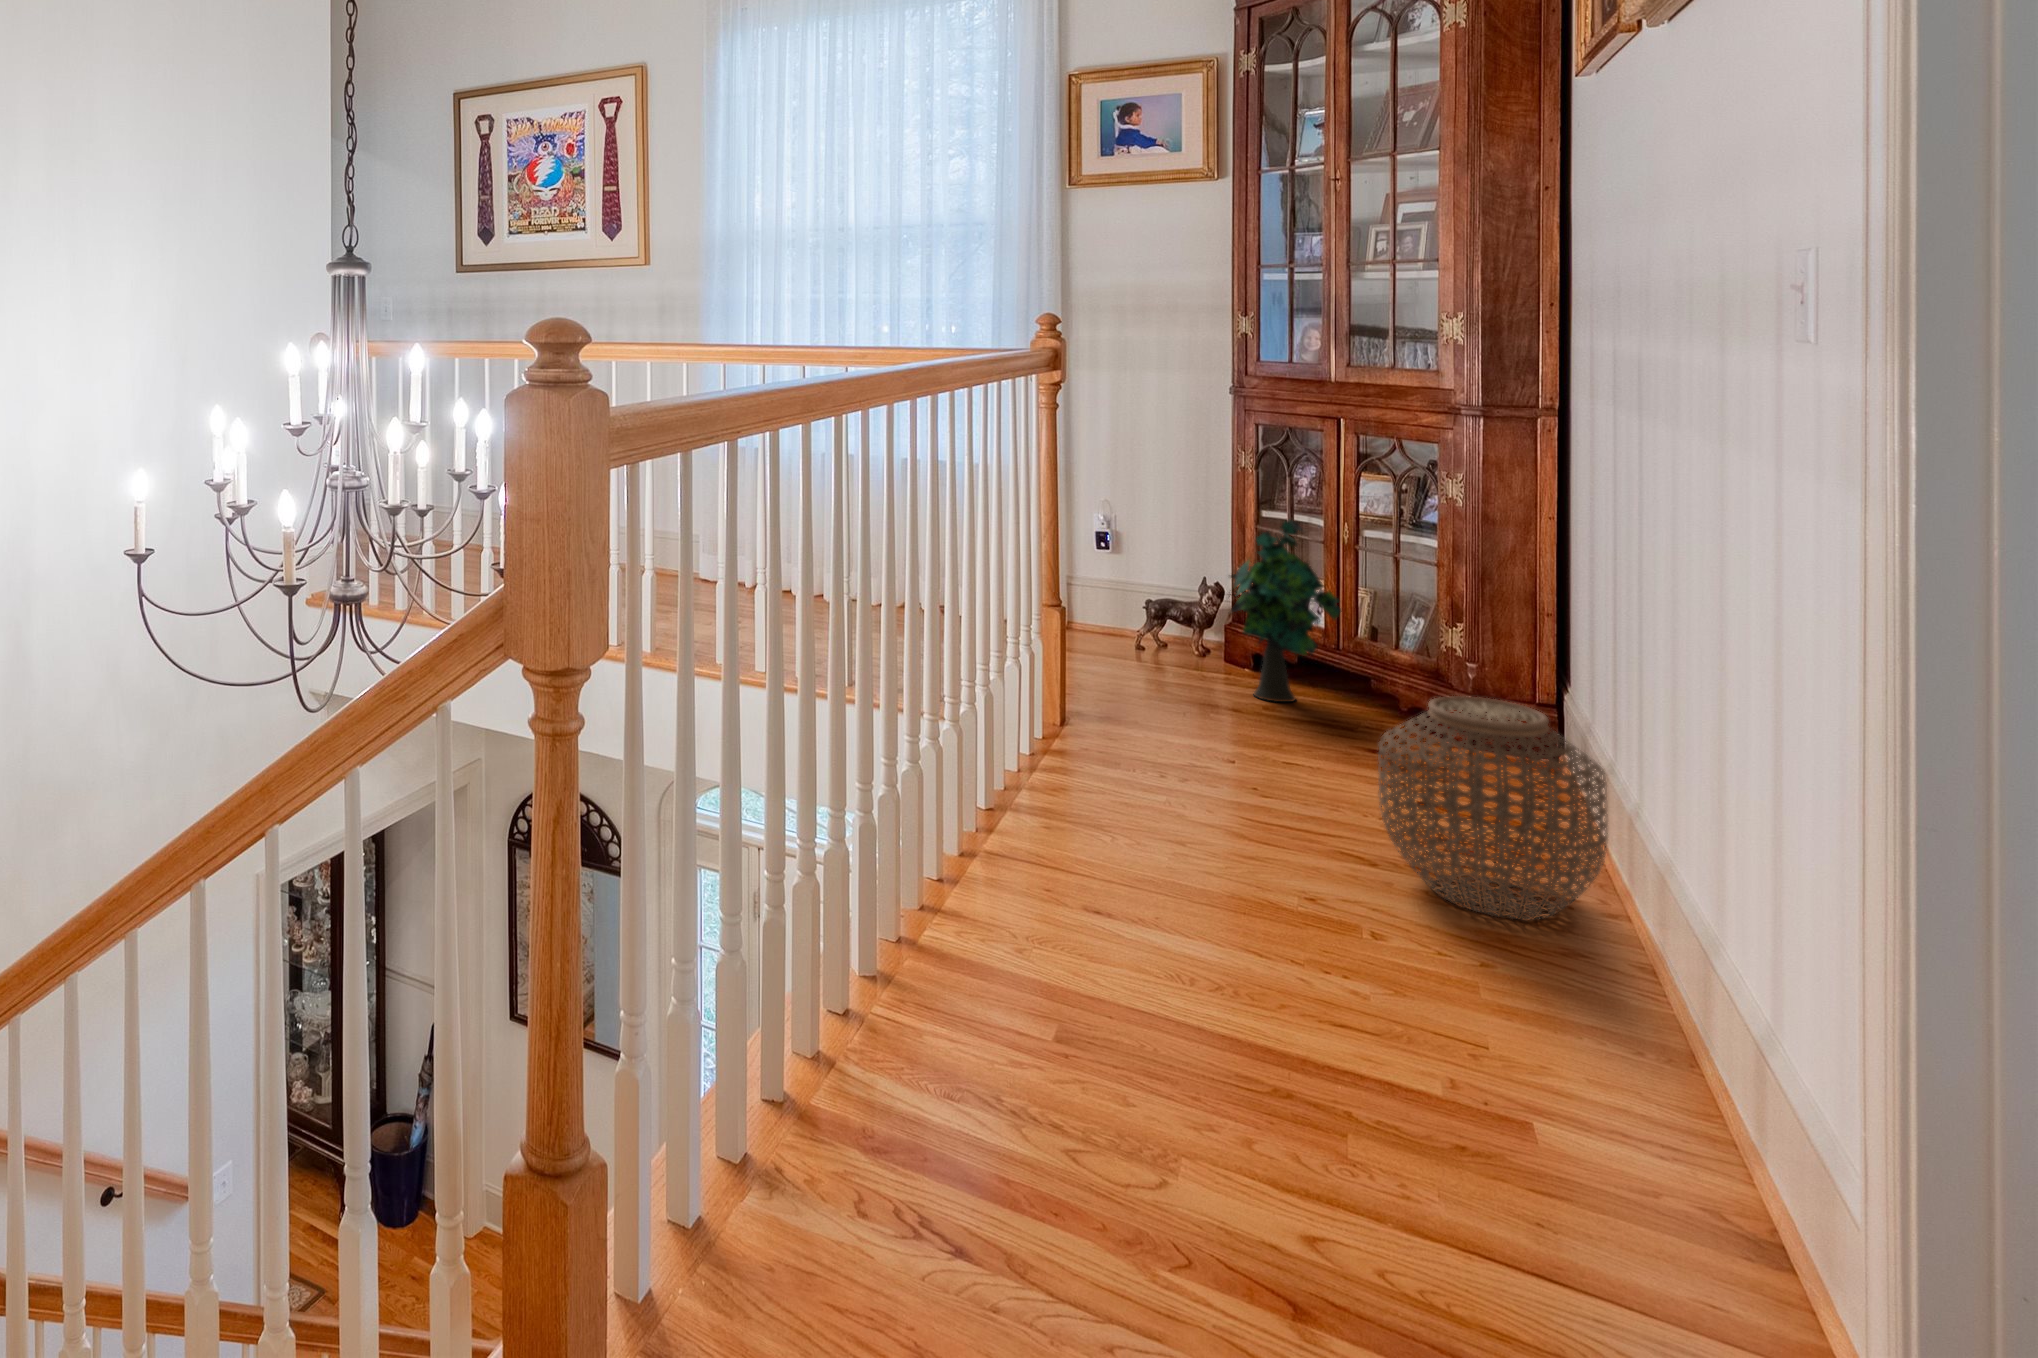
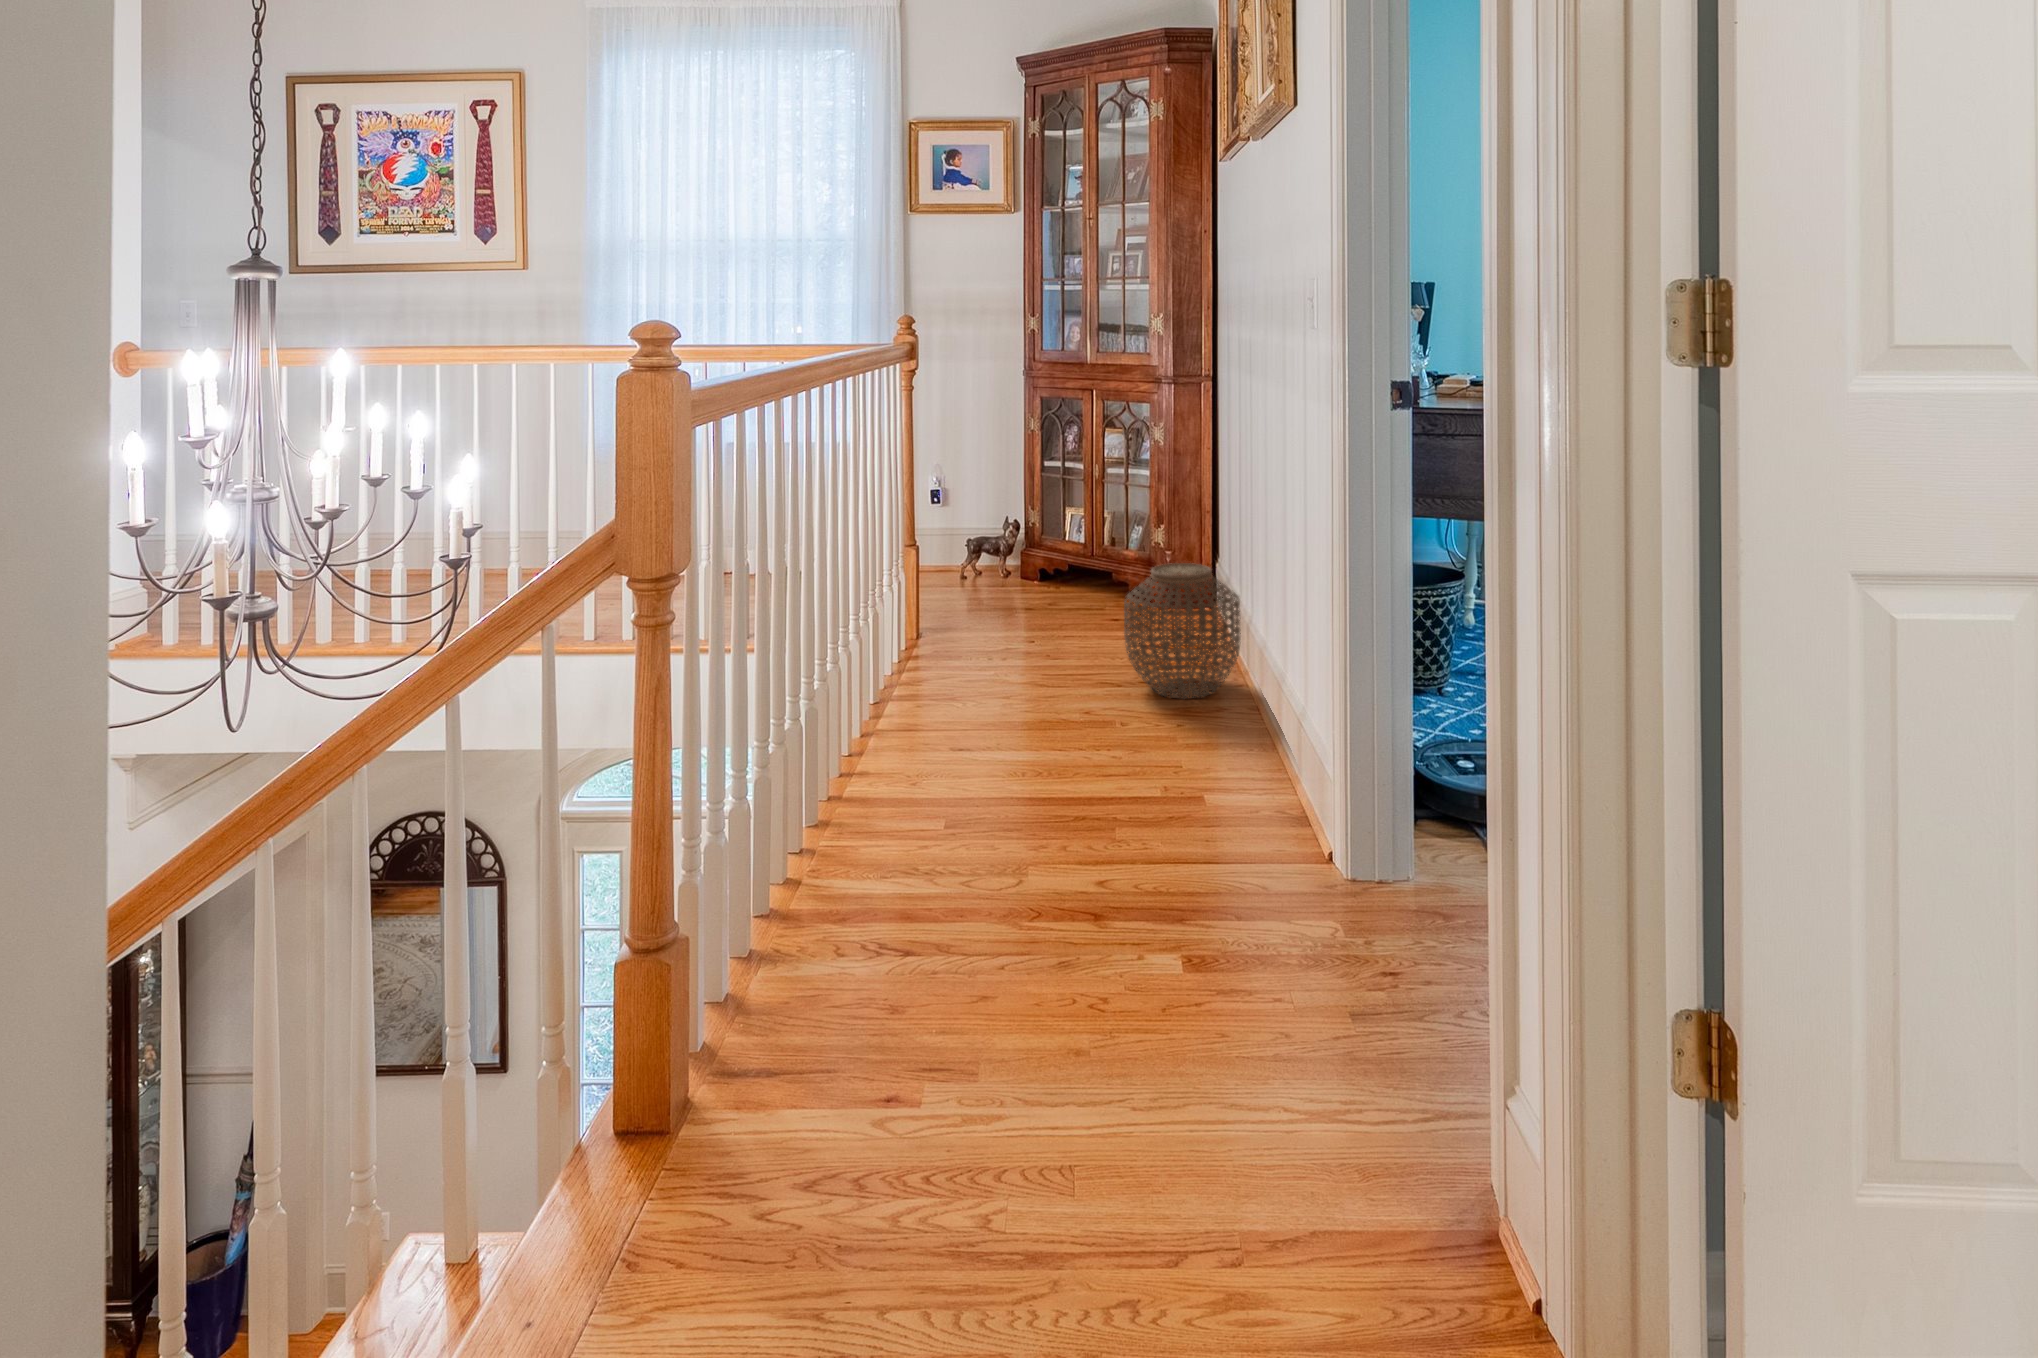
decorative plant: present [1229,519,1342,702] -> none [1023,464,1096,597]

